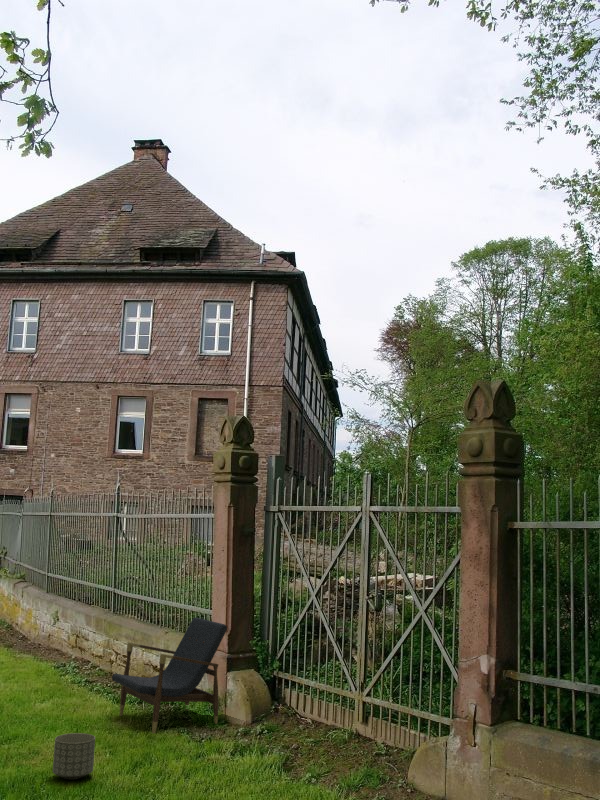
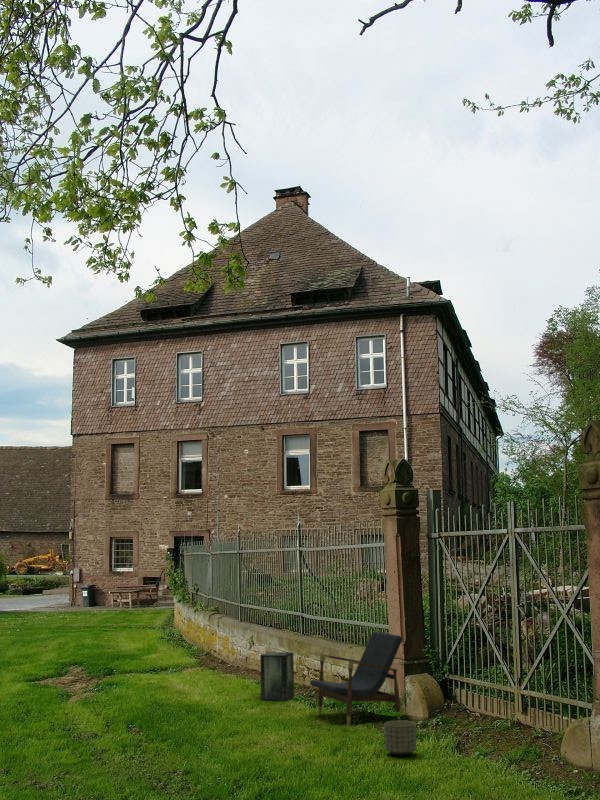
storage box: none [53,635,98,694] -> present [260,652,294,701]
planter: present [53,733,95,780] -> present [384,721,416,756]

